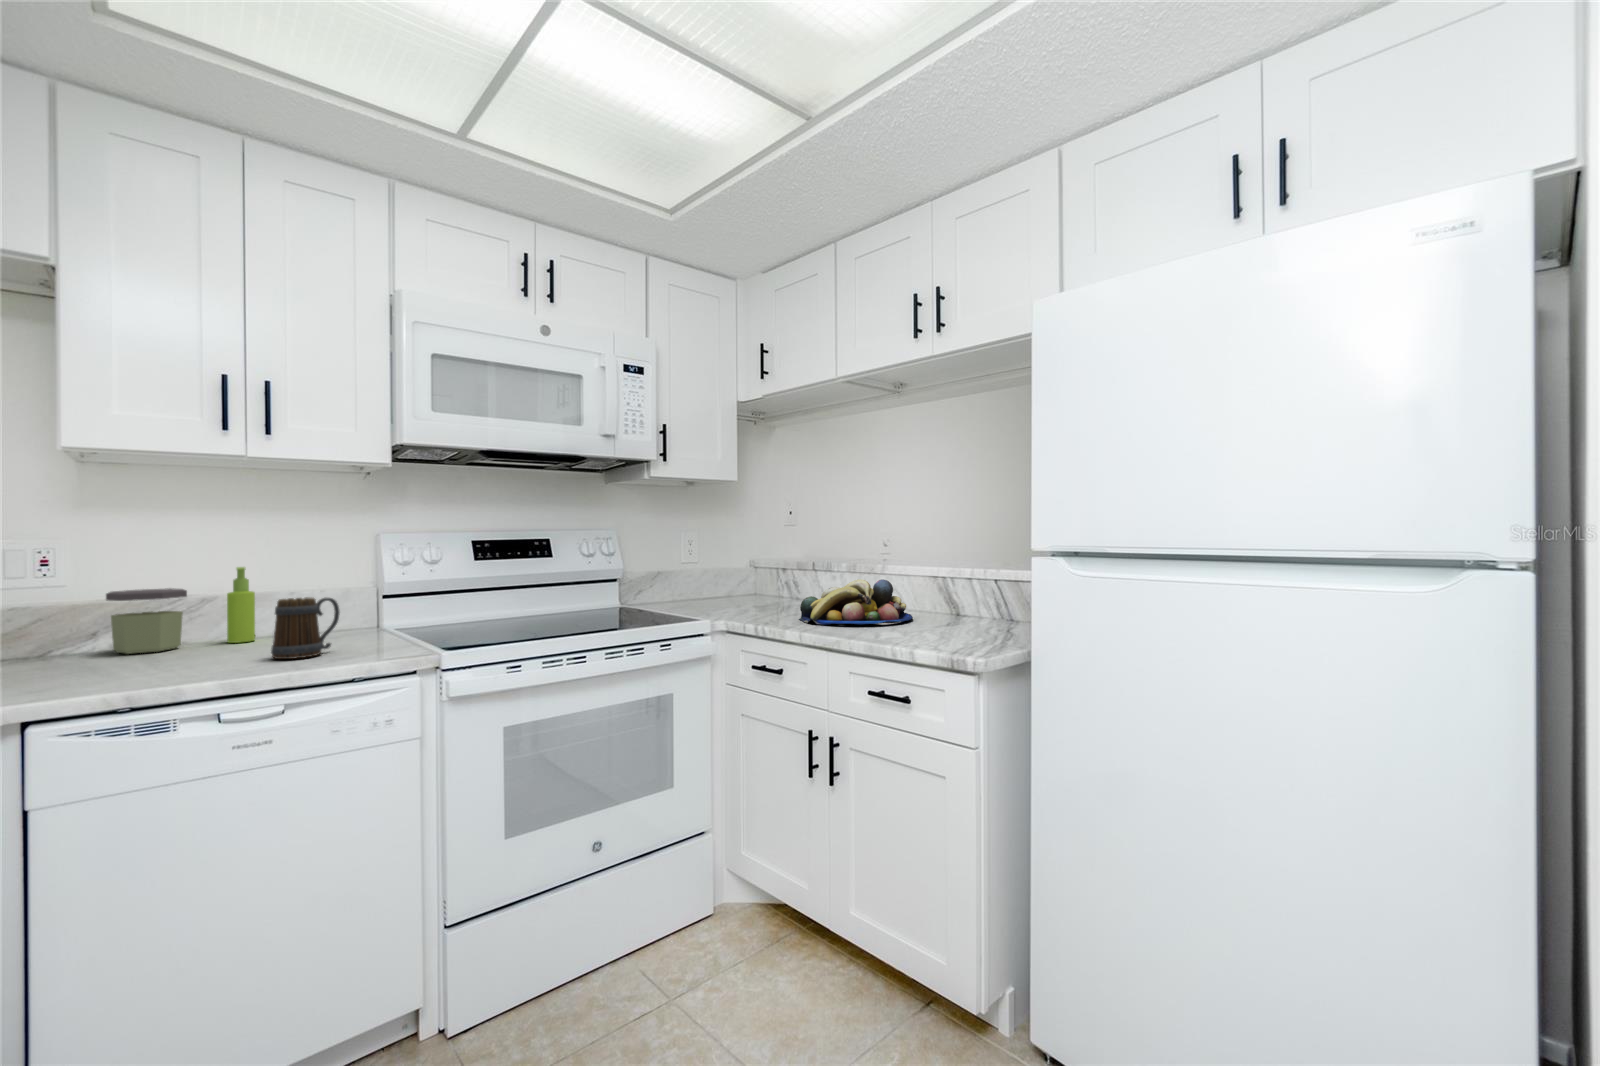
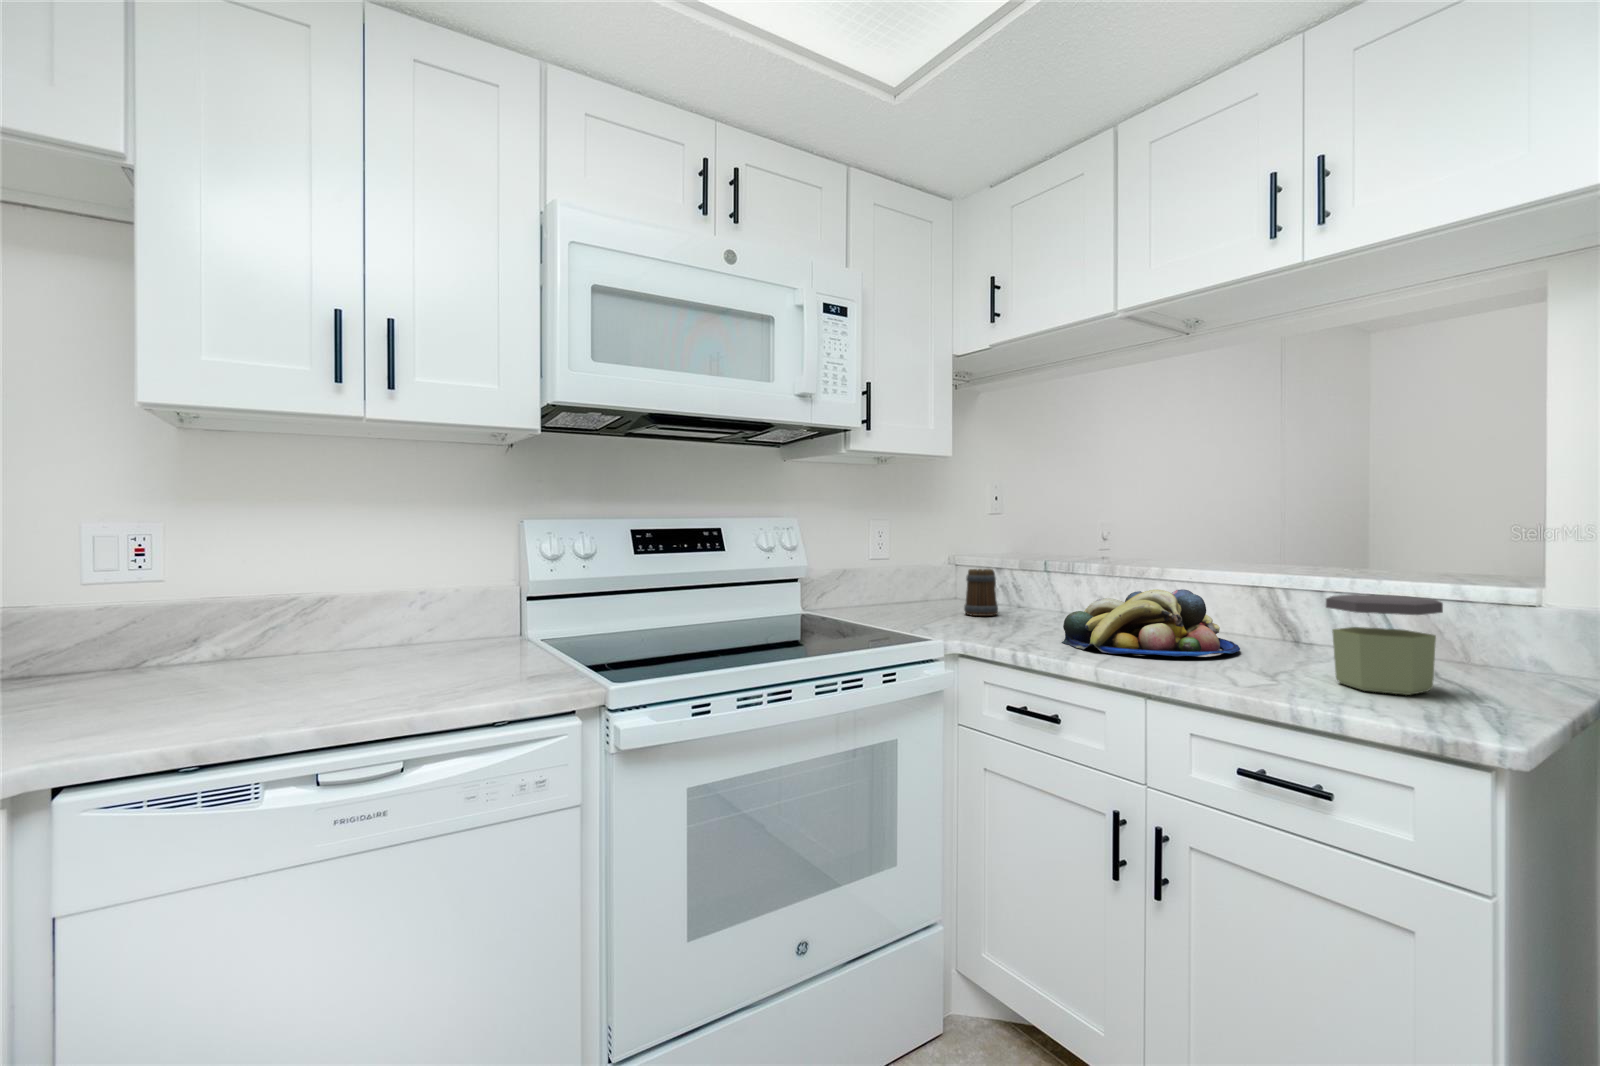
soap dispenser: present [227,567,255,643] -> none [351,560,383,655]
jar: present [106,588,187,654] -> present [1326,594,1443,695]
mug: present [271,597,340,659] -> present [964,569,998,616]

